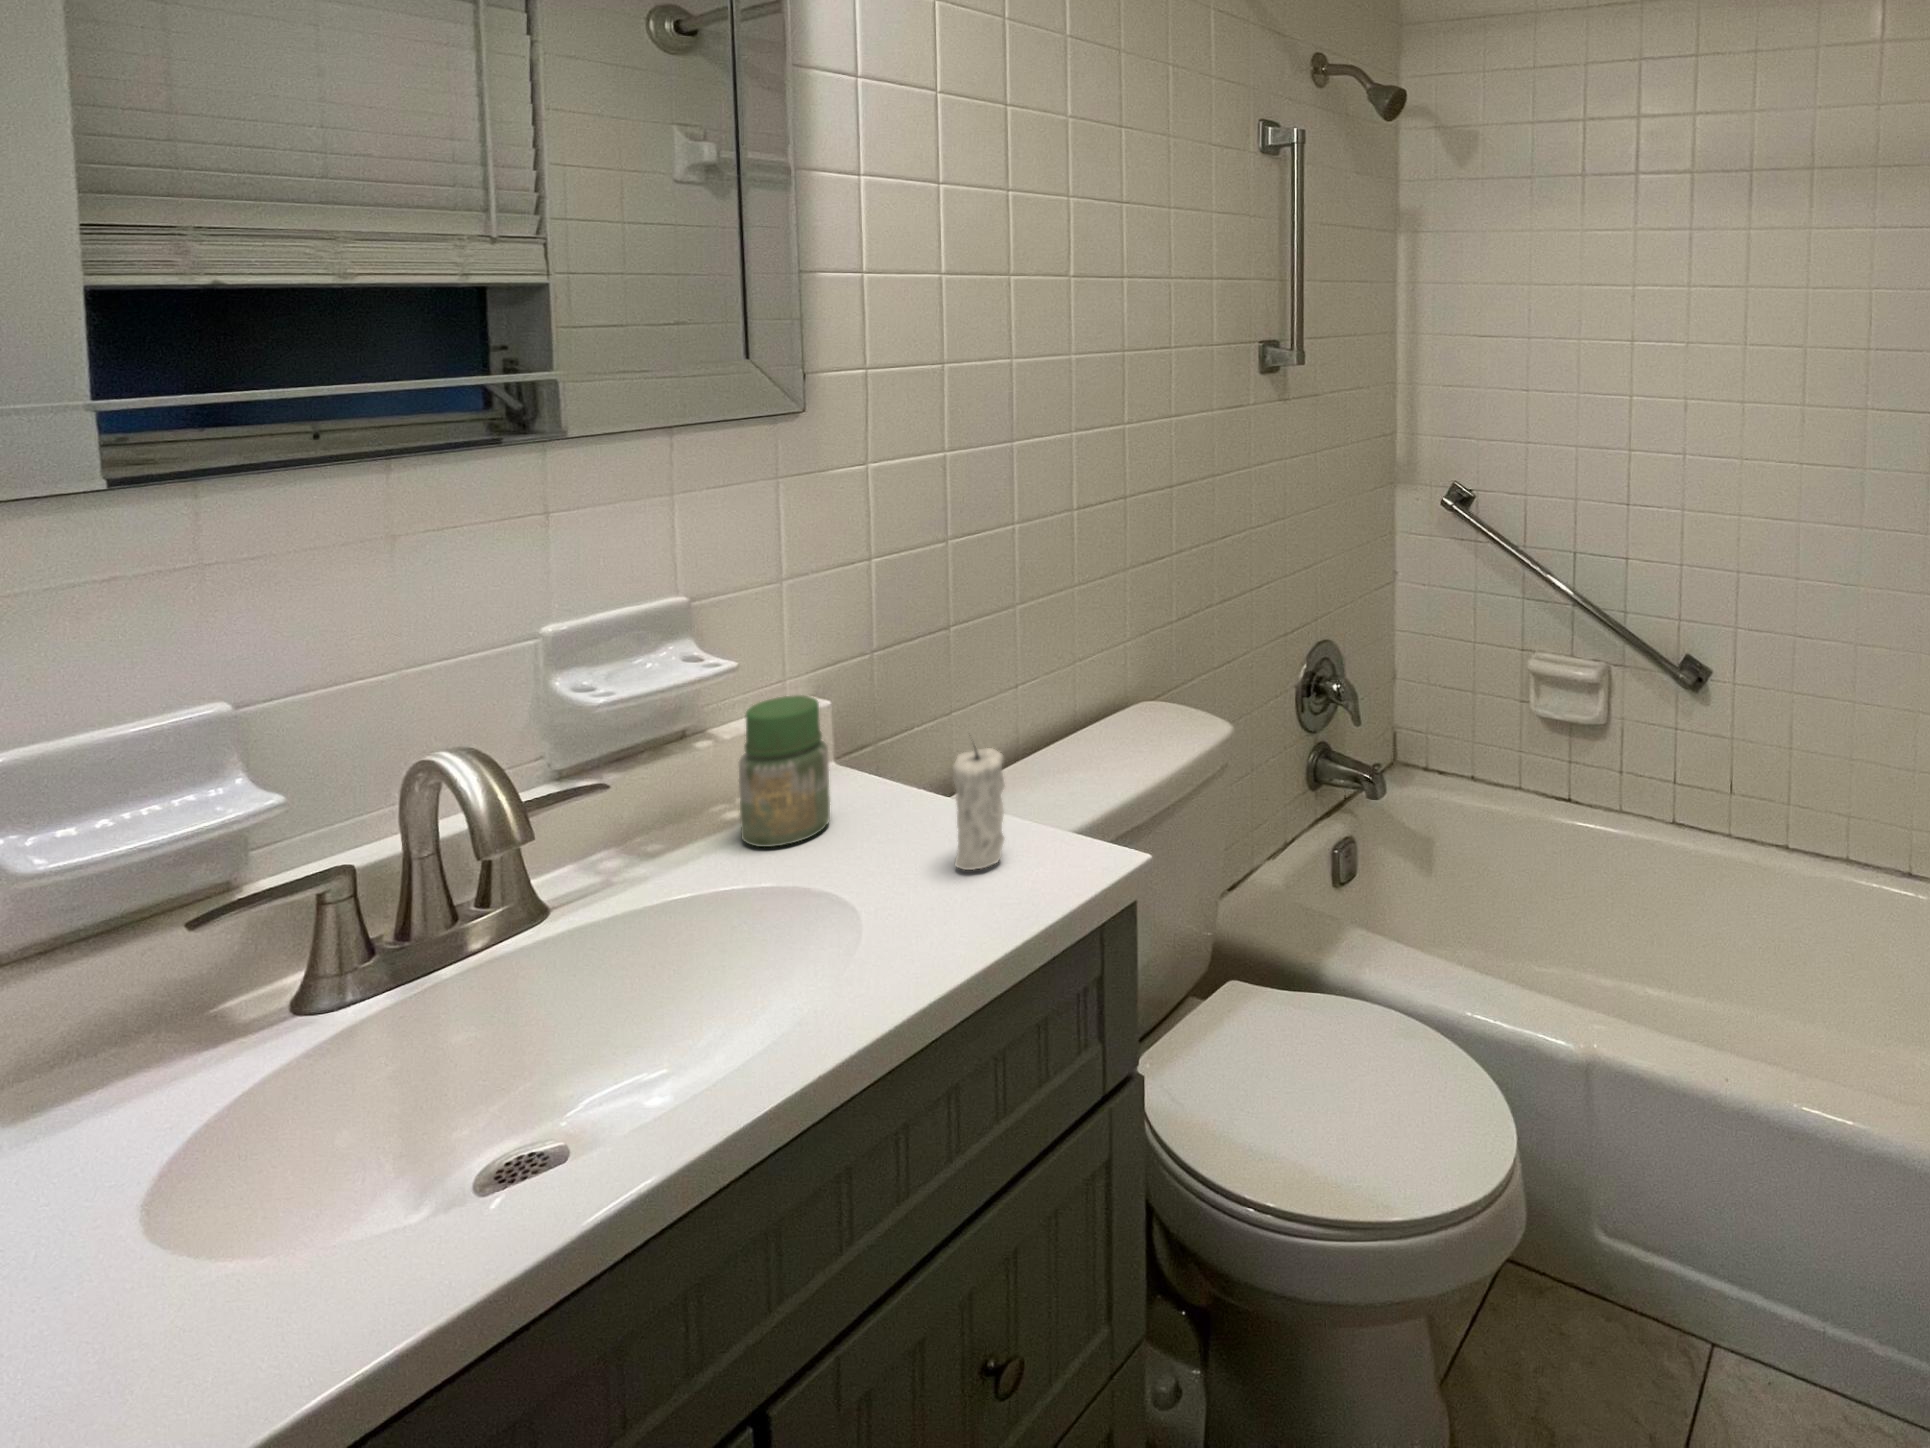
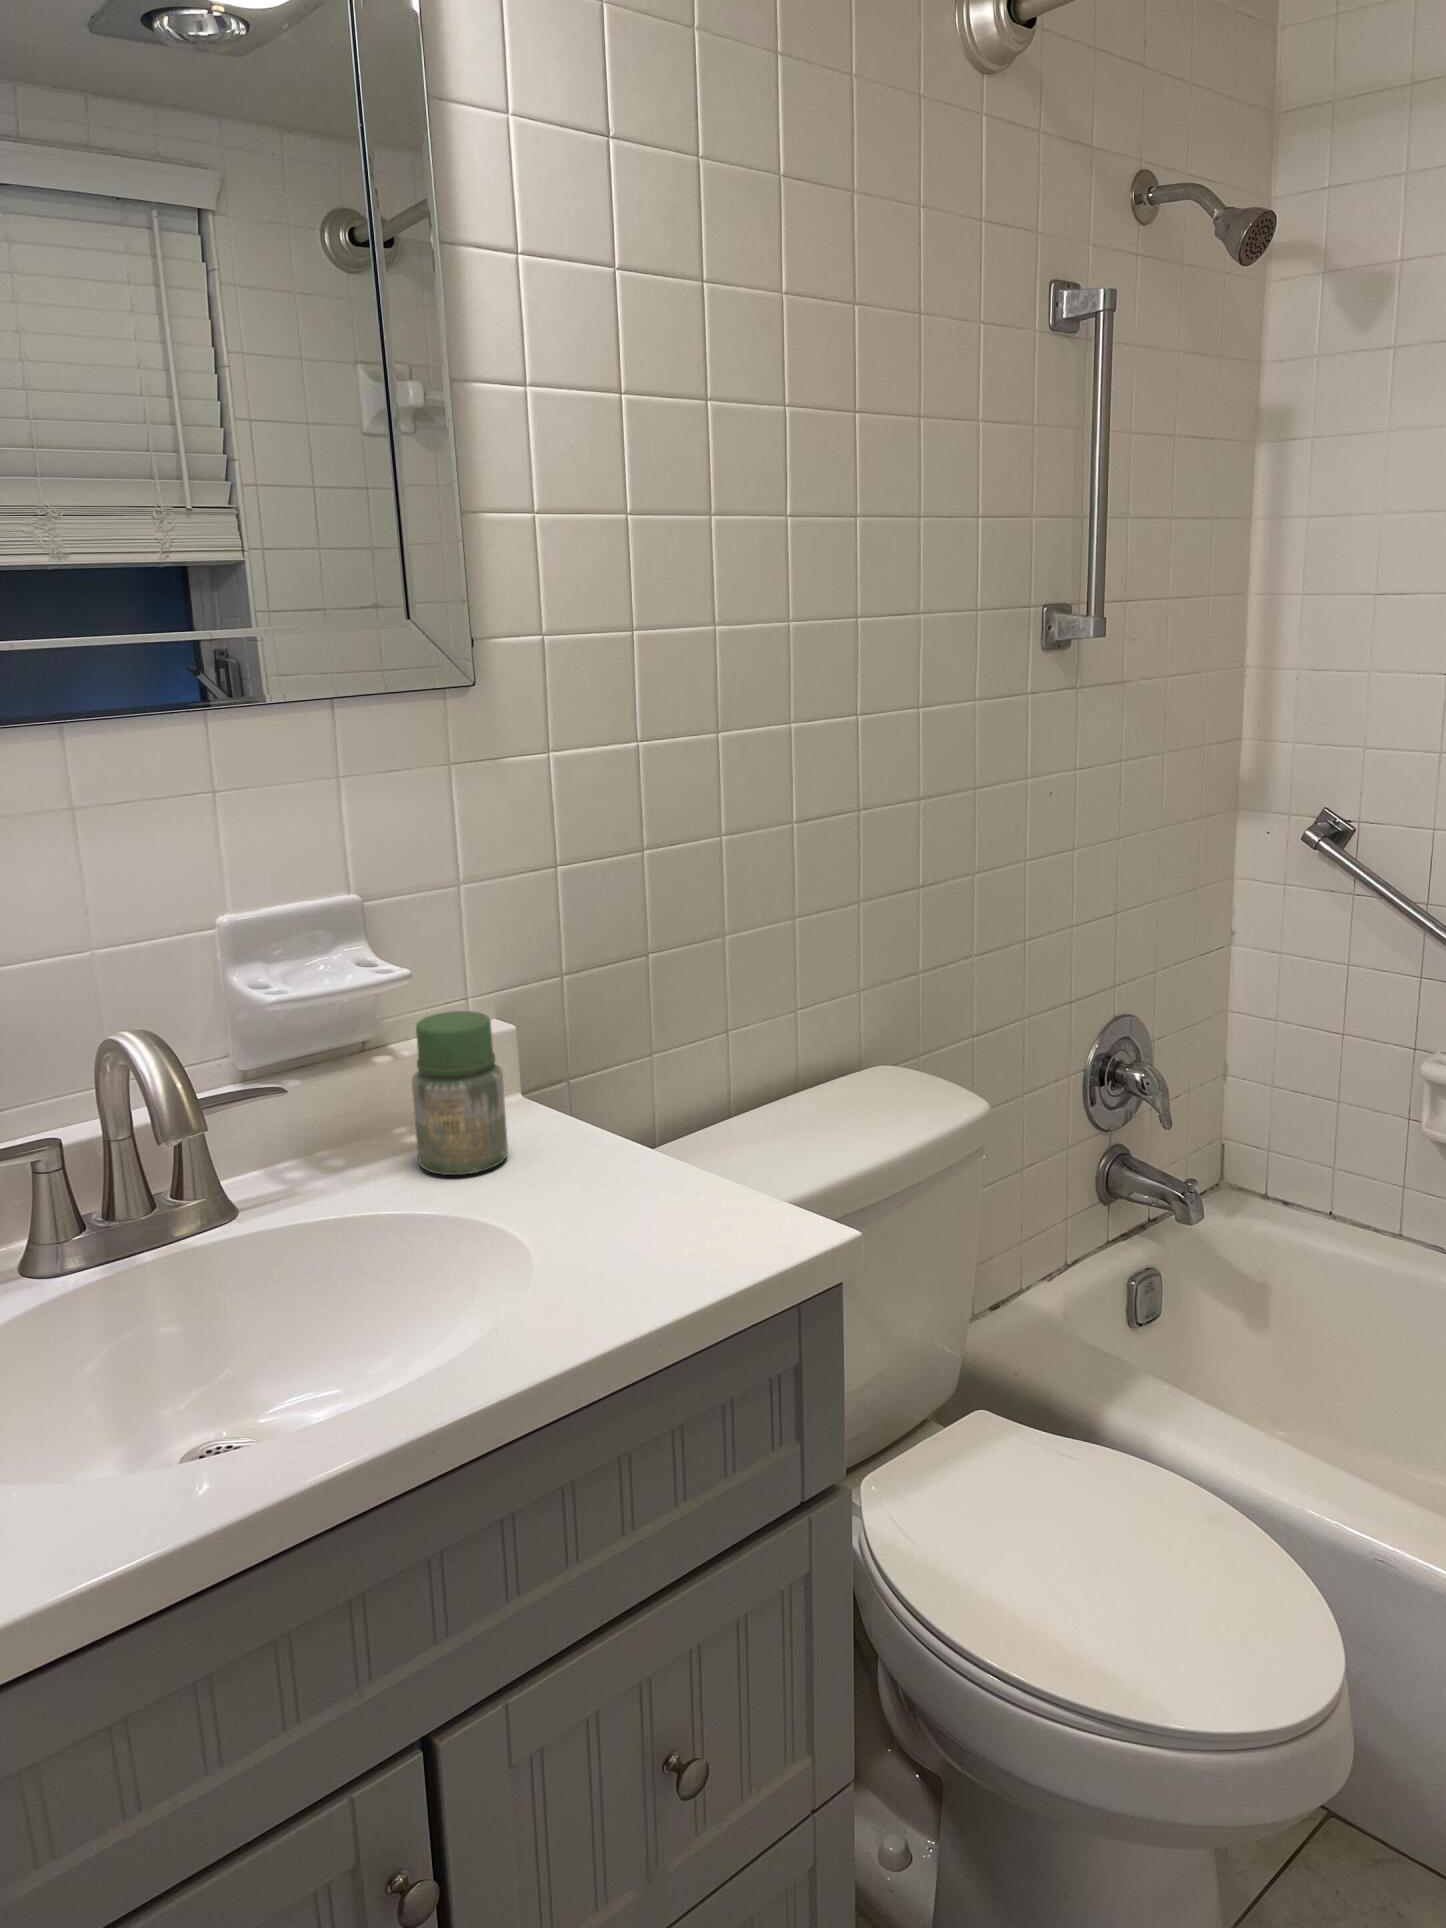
candle: present [953,748,1005,870] -> none [627,1064,688,1227]

